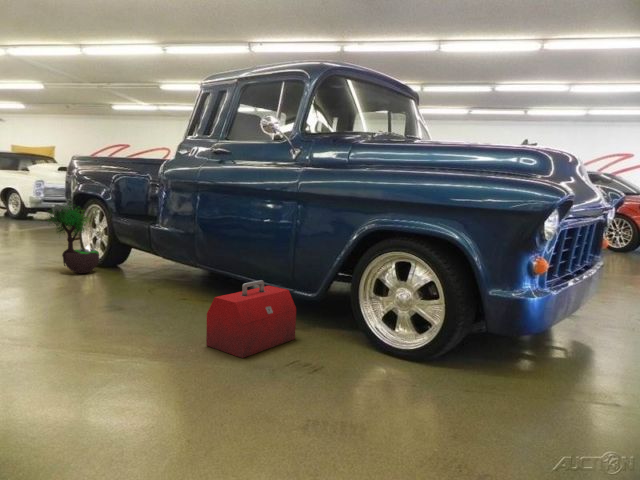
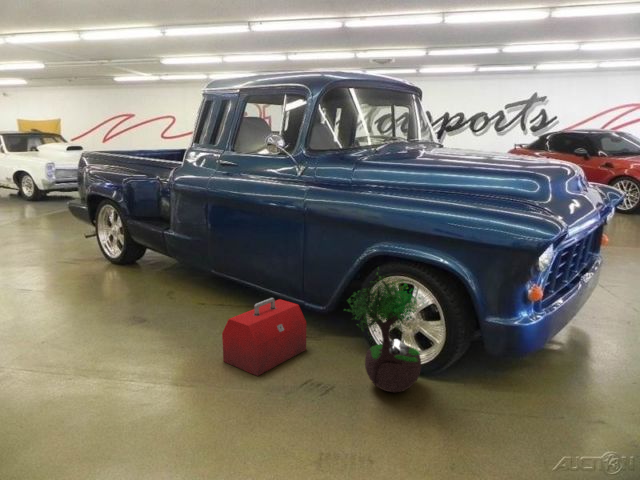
potted tree: present [47,204,99,273] -> present [344,276,424,392]

